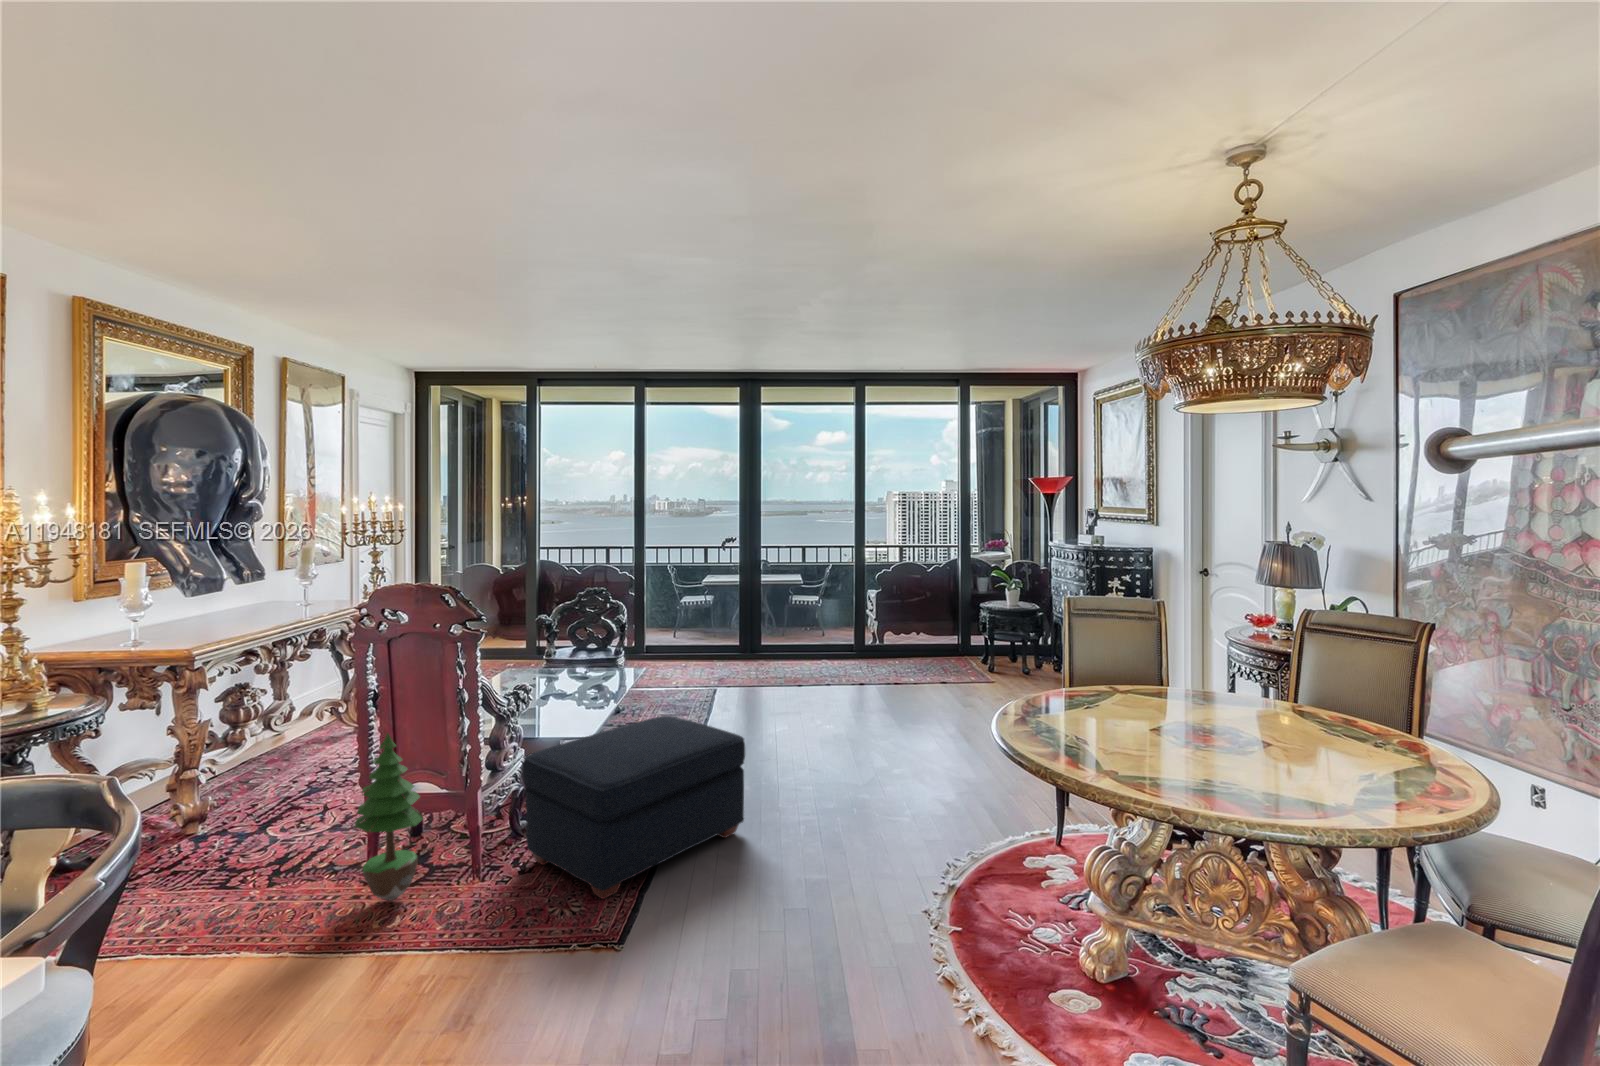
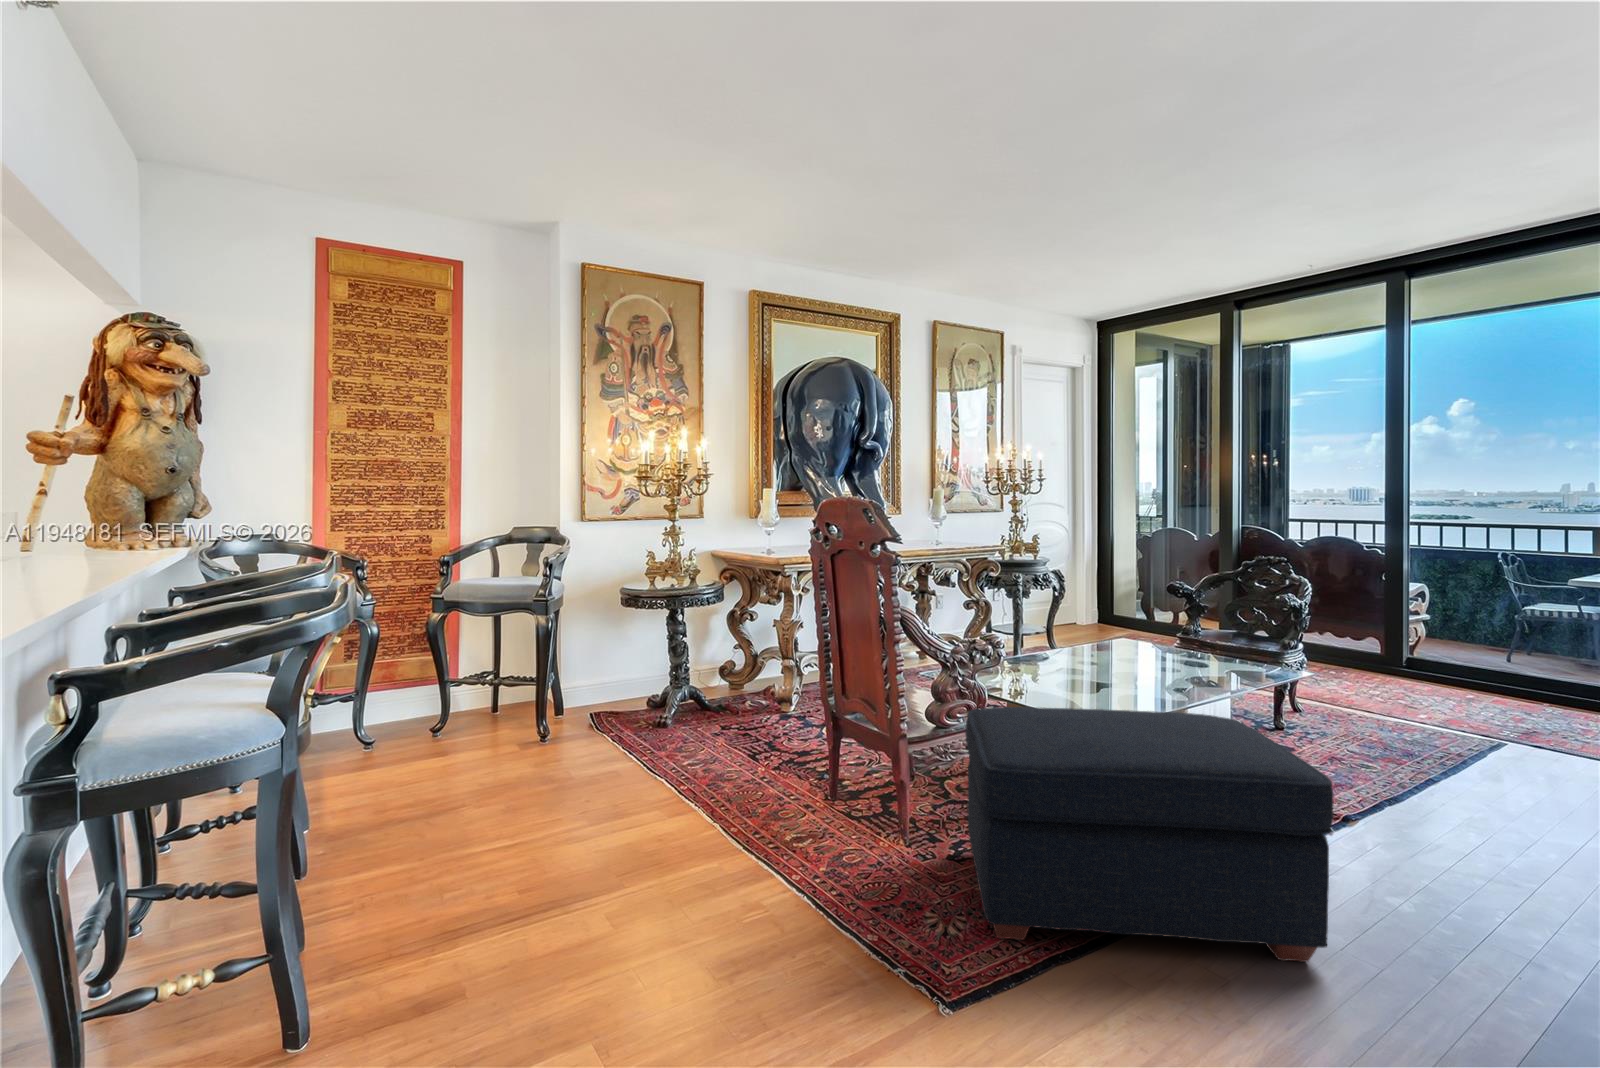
potted tree: present [354,733,423,900] -> none [789,636,857,825]

